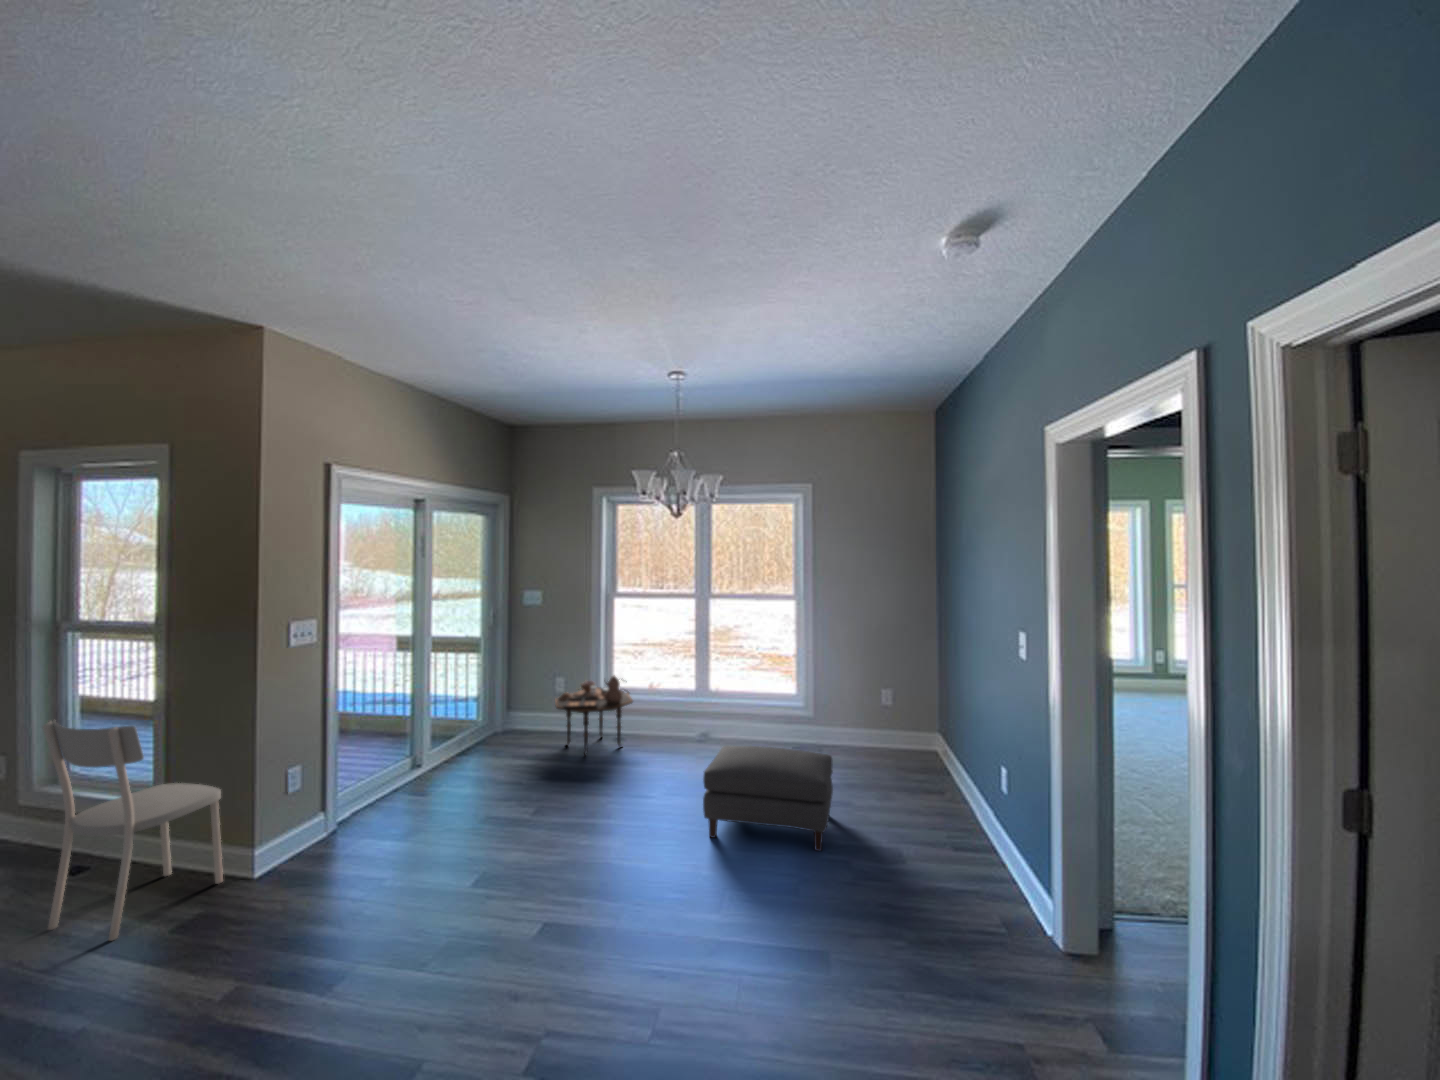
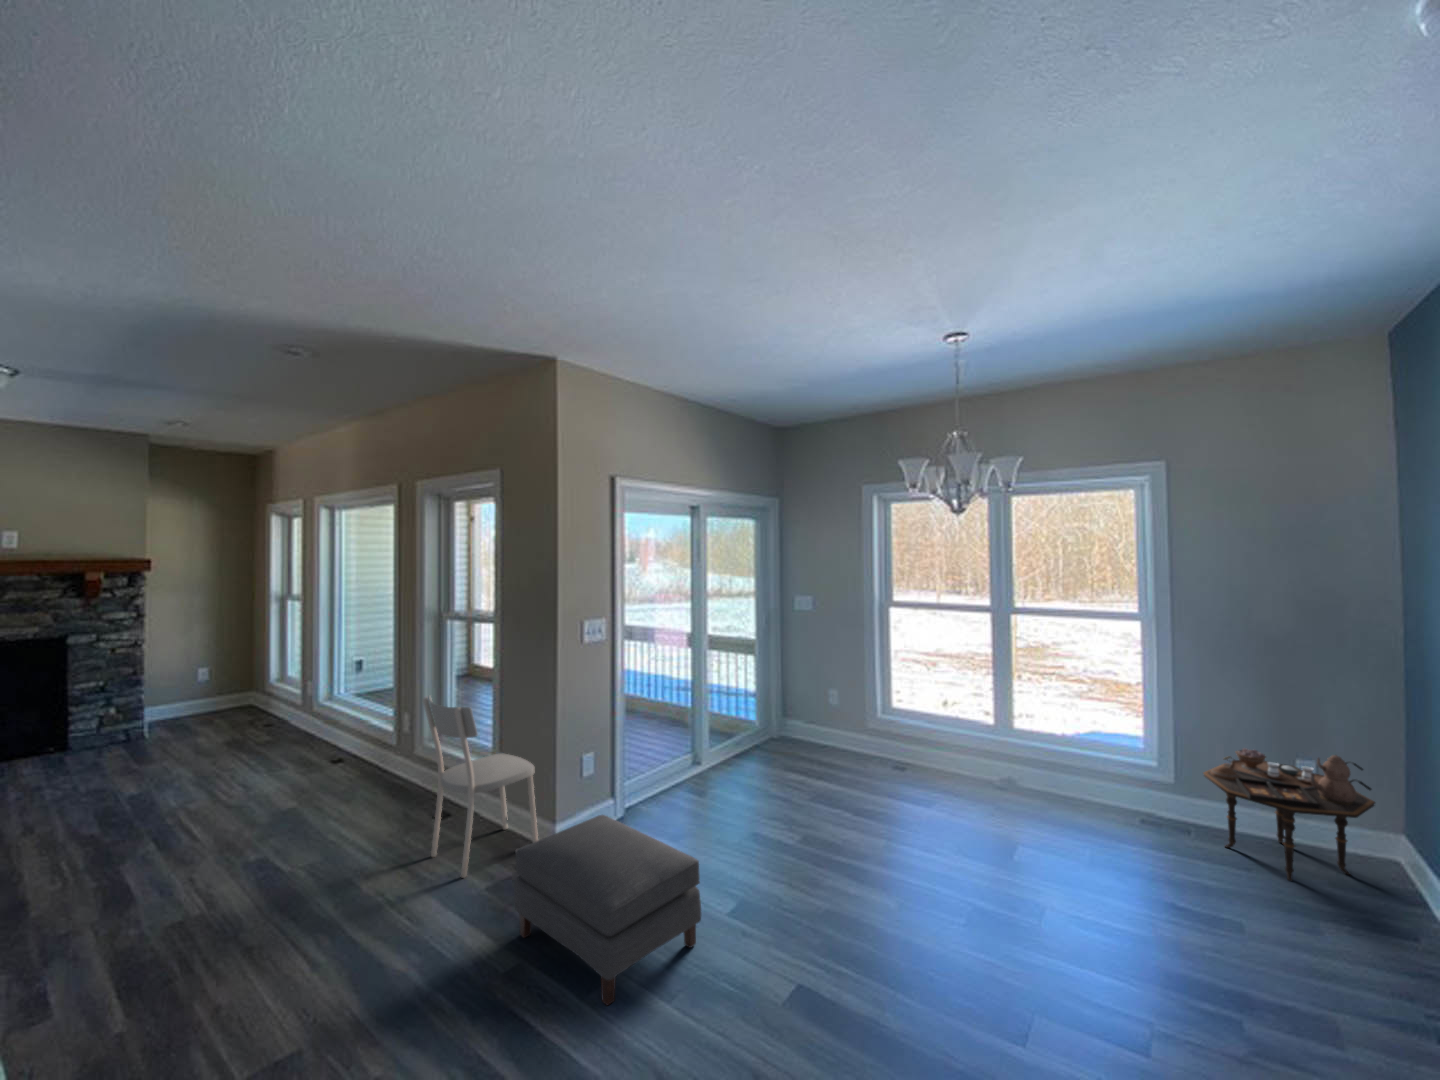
side table: present [555,675,633,756] -> present [1203,748,1375,881]
ottoman: present [703,745,833,851] -> present [514,815,701,1005]

